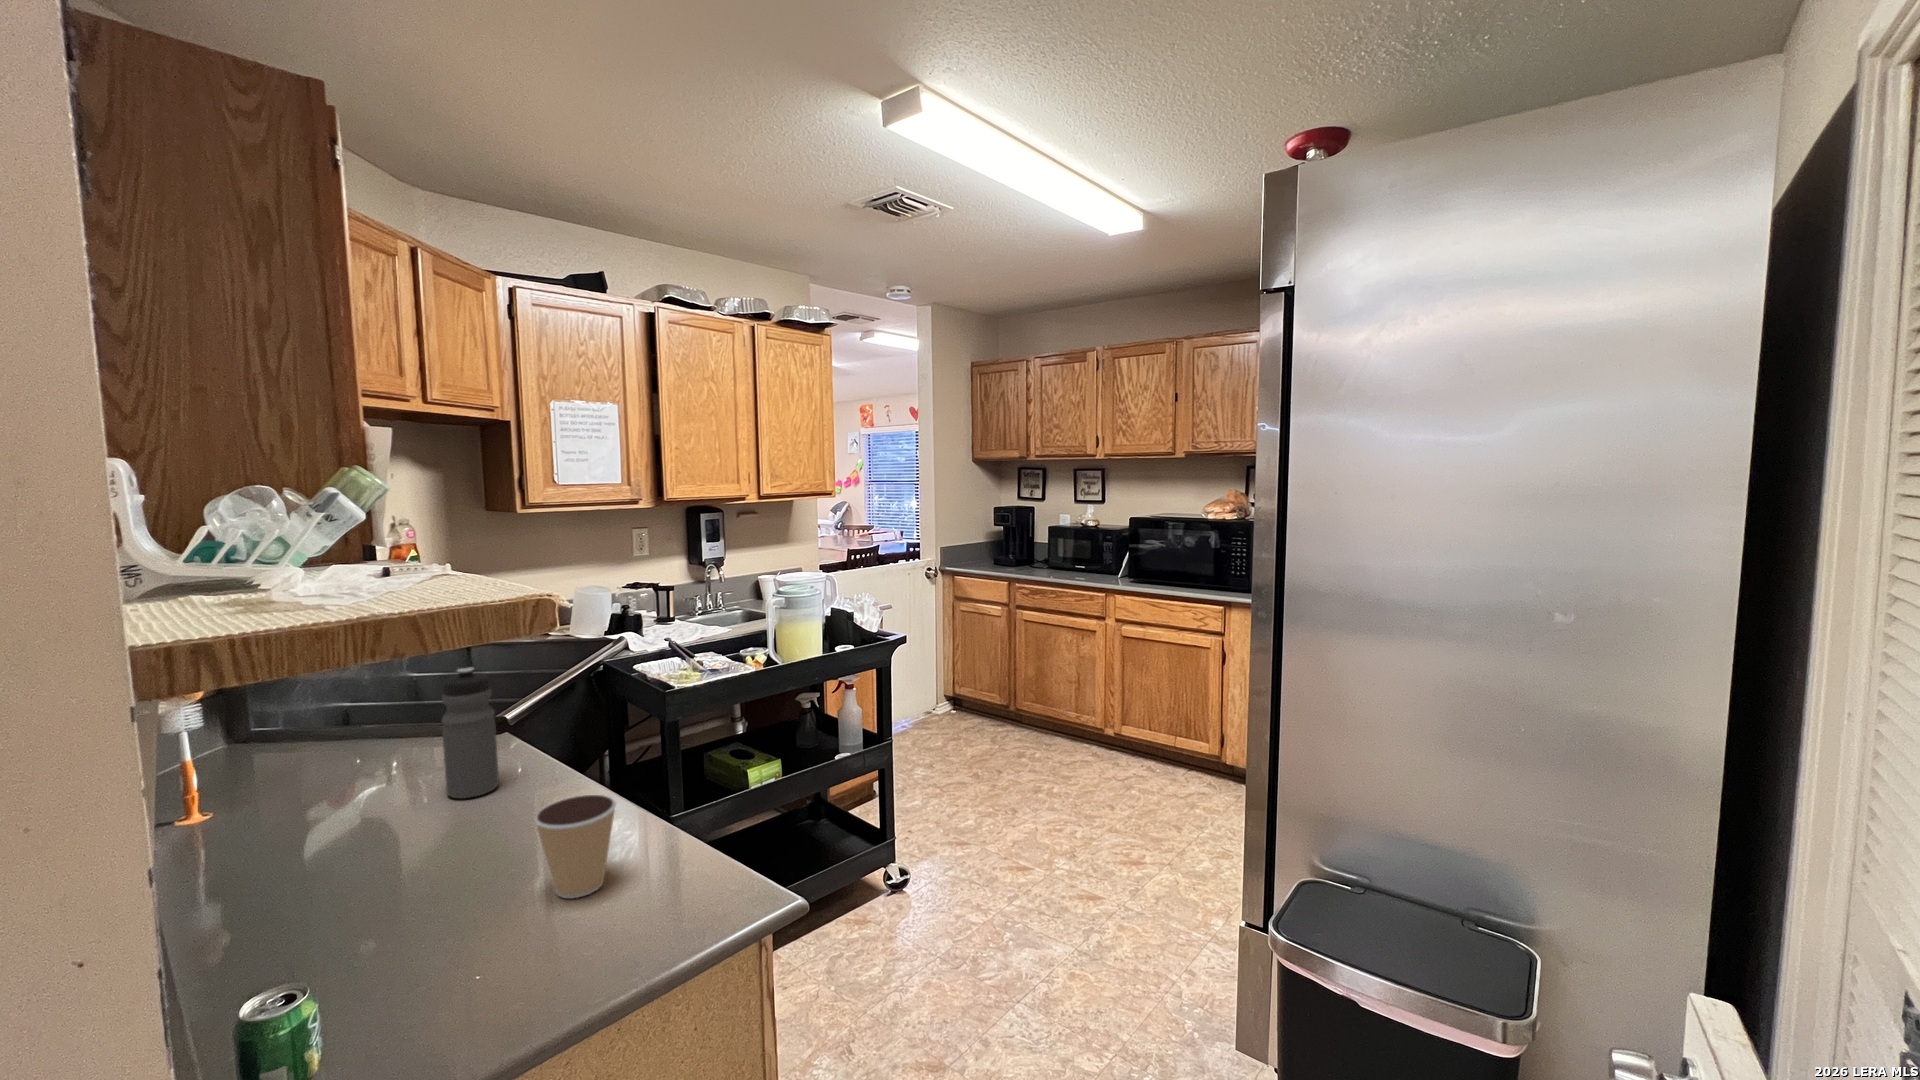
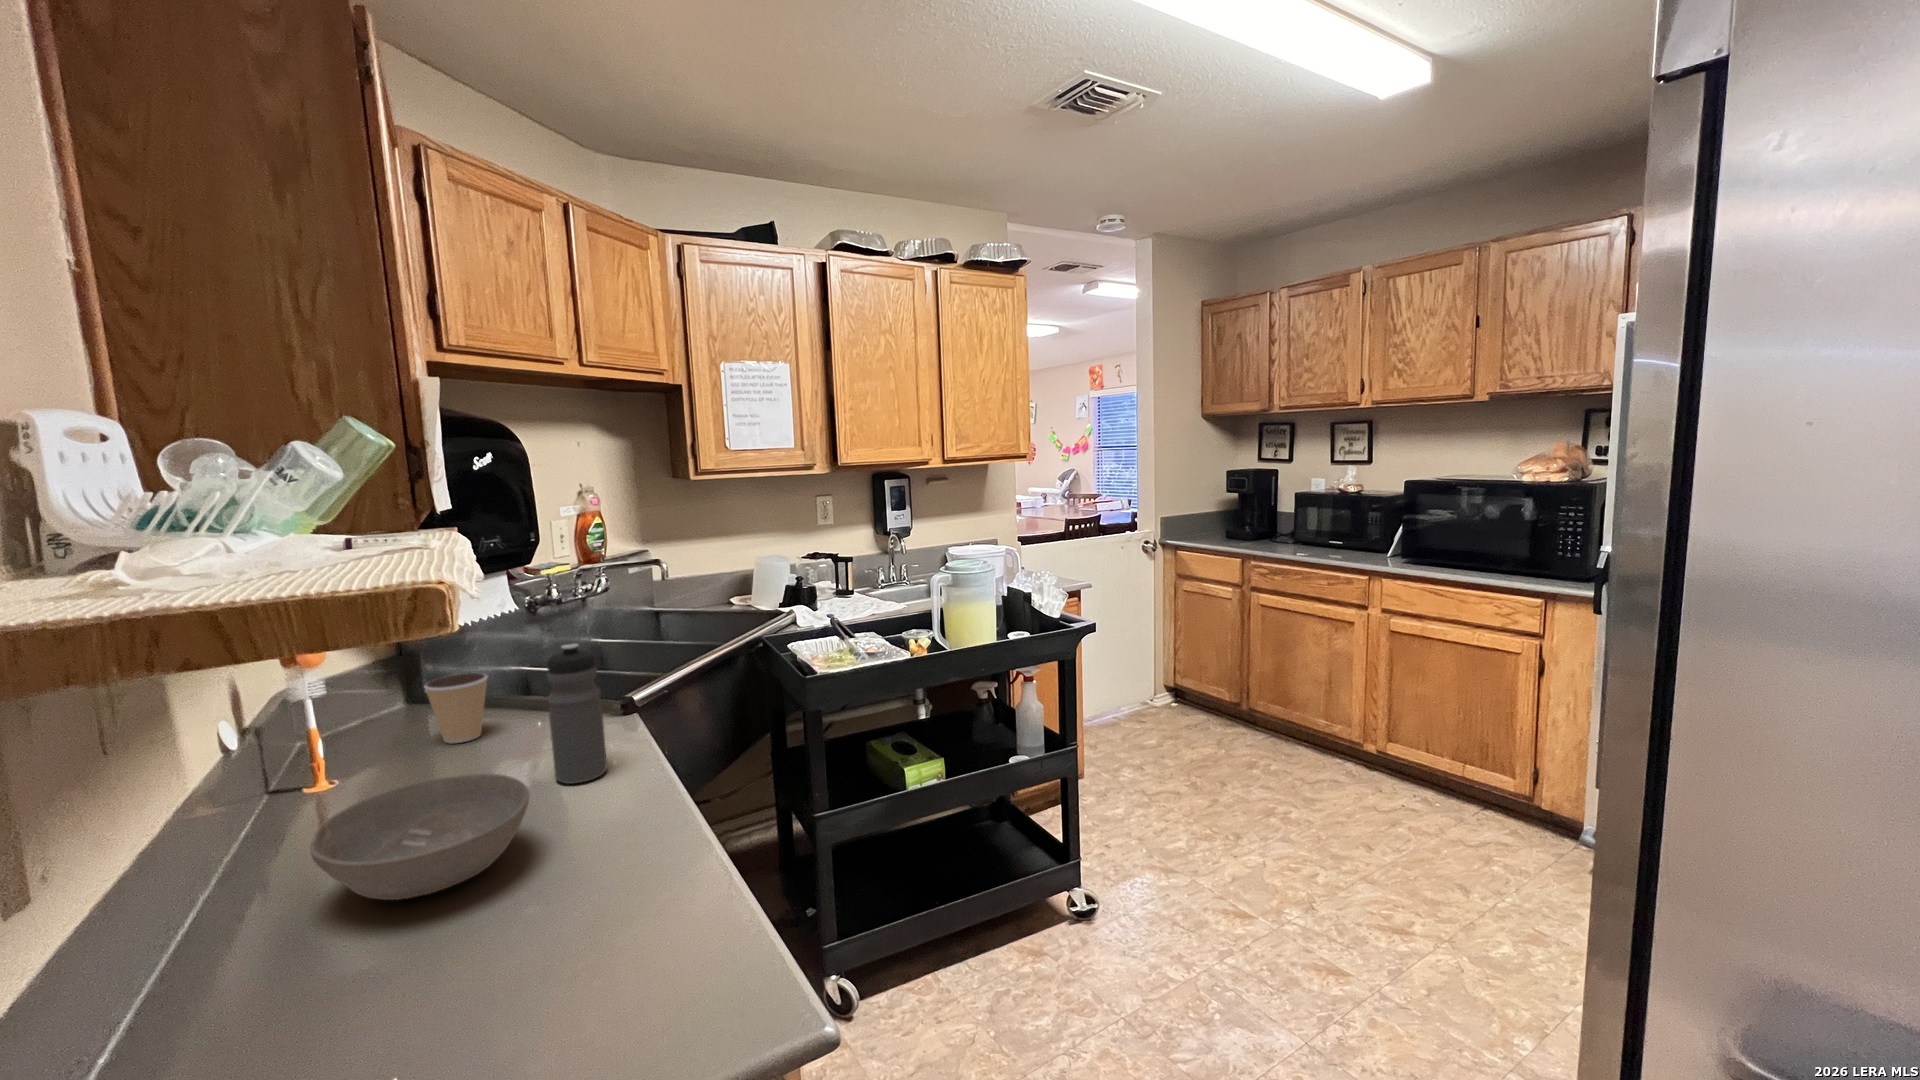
bowl: none [250,788,463,904] -> present [310,774,530,900]
coffee cup: present [534,795,616,898] -> present [425,673,487,743]

